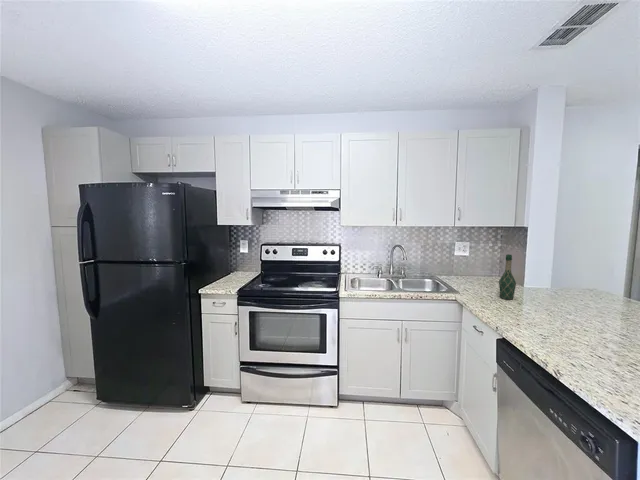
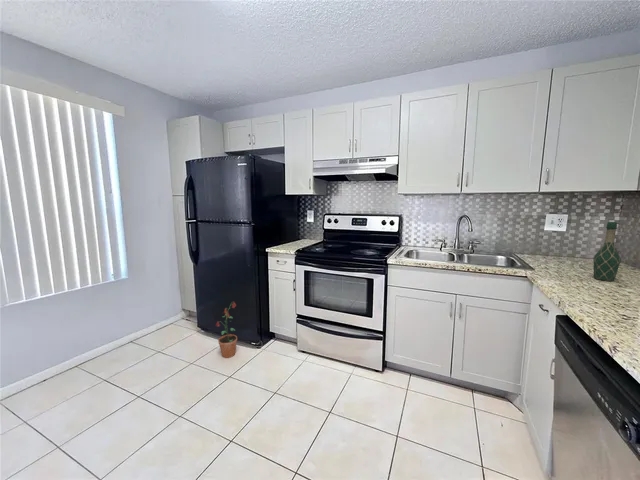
potted plant: none [136,360,166,434] -> present [216,302,237,358]

